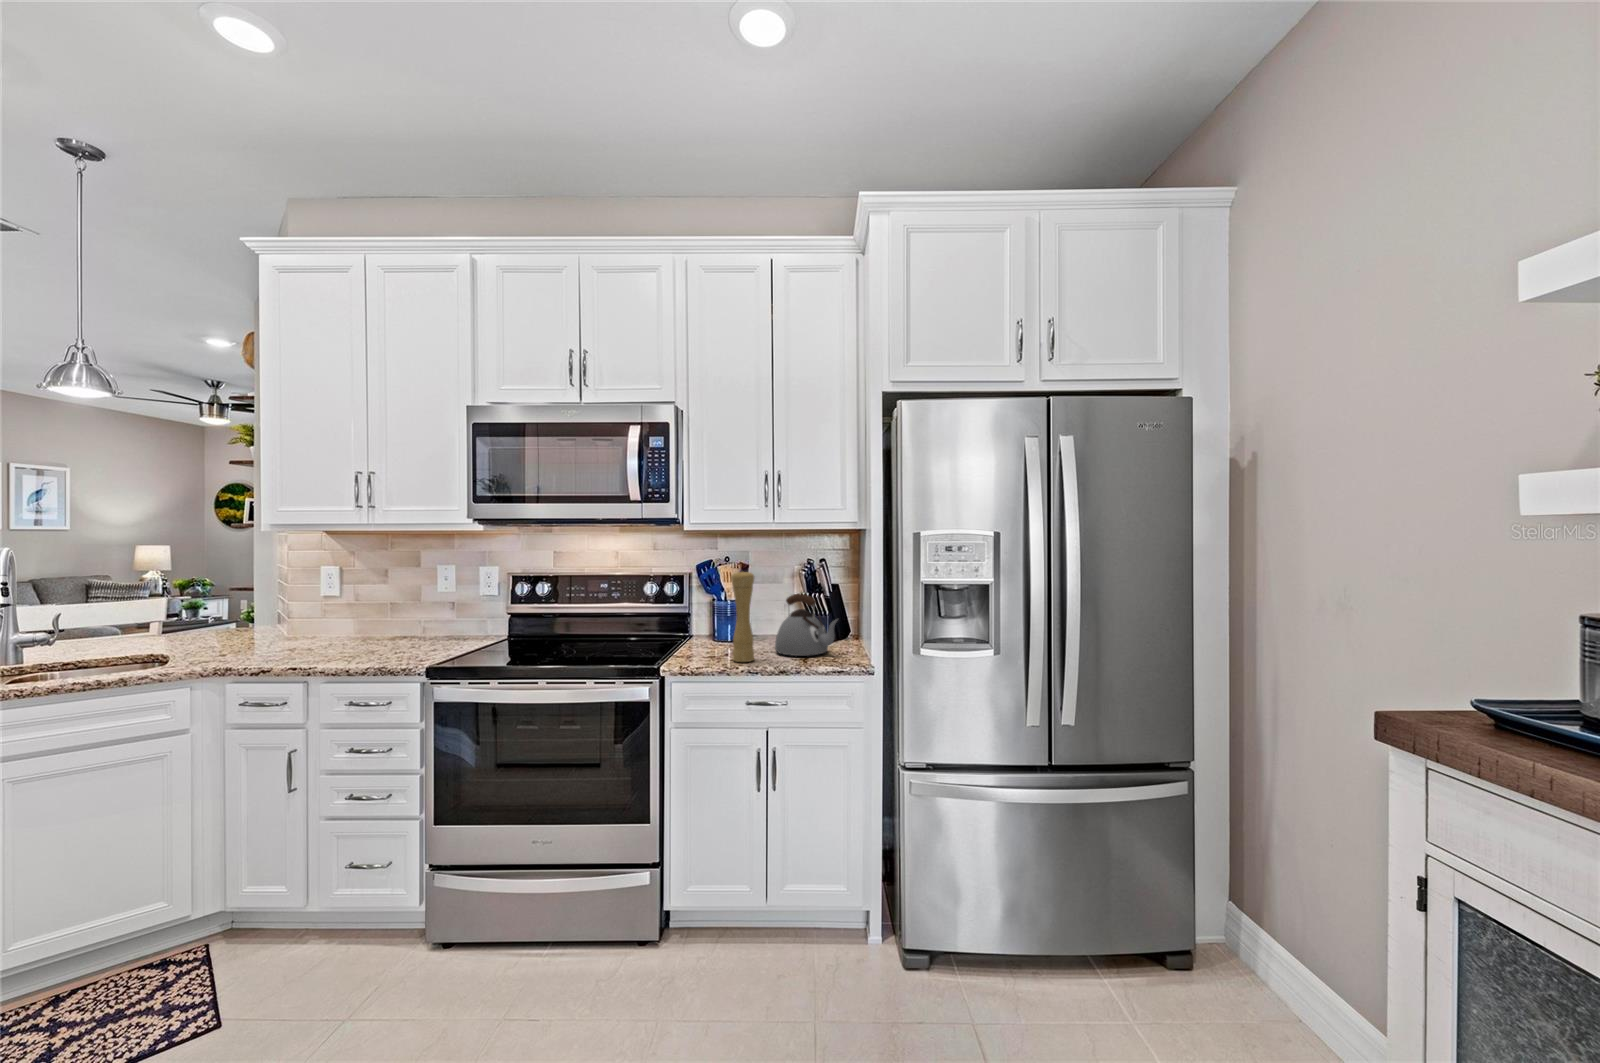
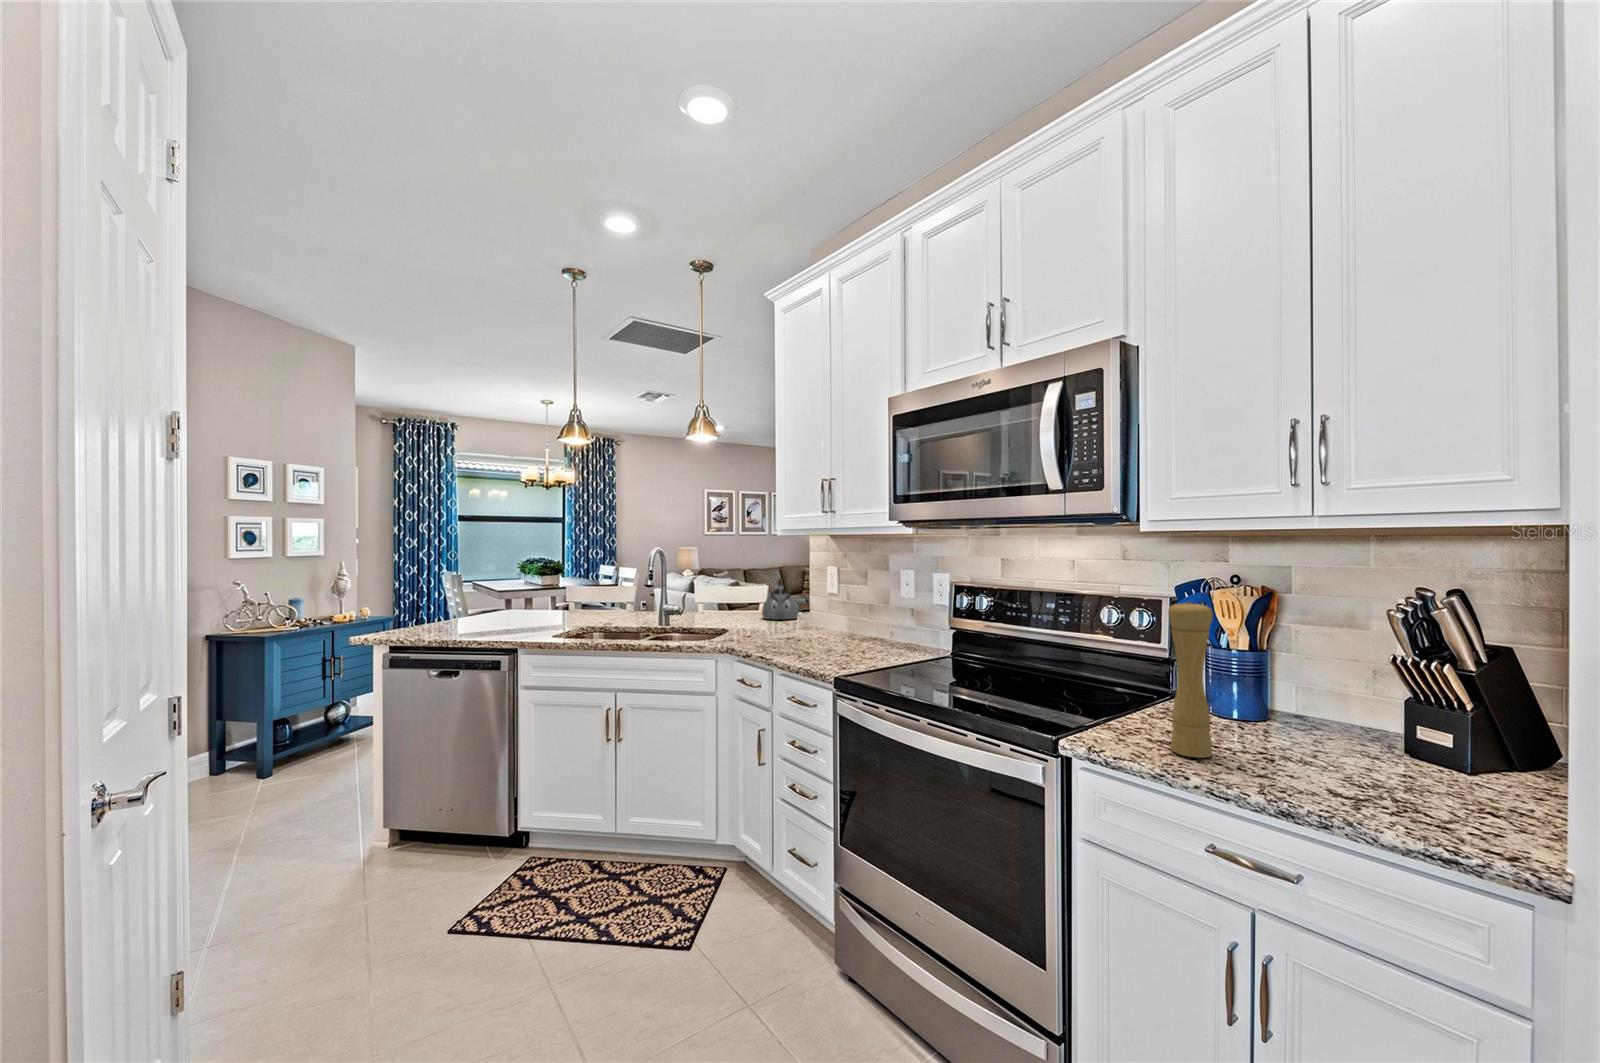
kettle: present [775,594,838,656] -> present [762,579,798,619]

